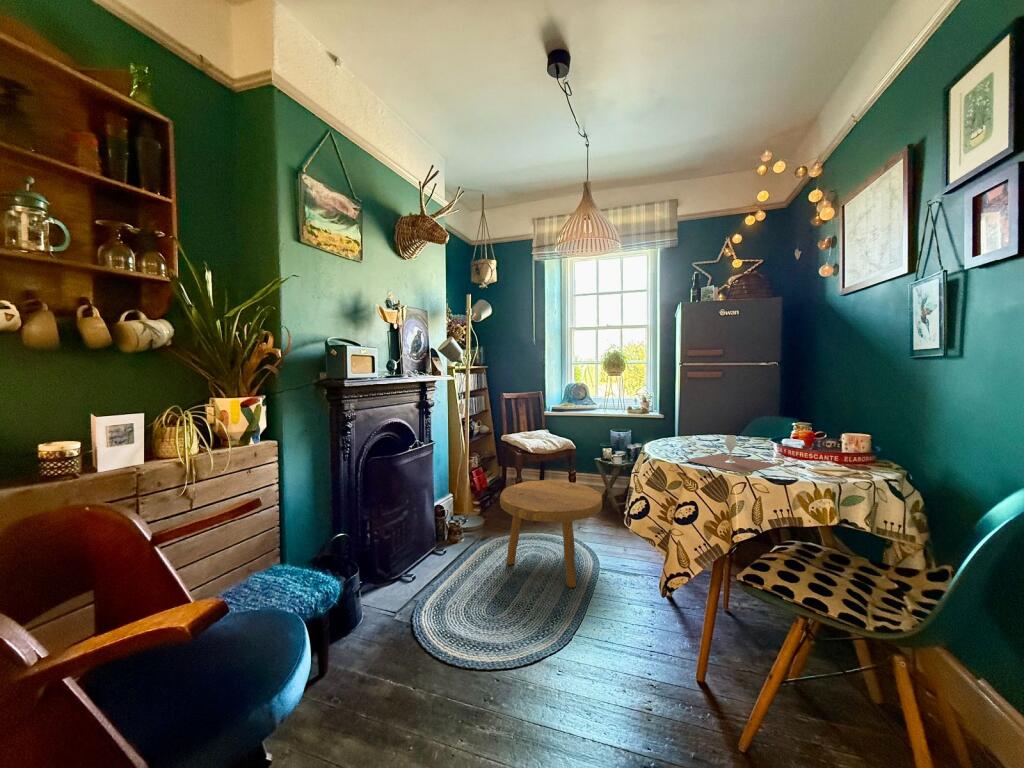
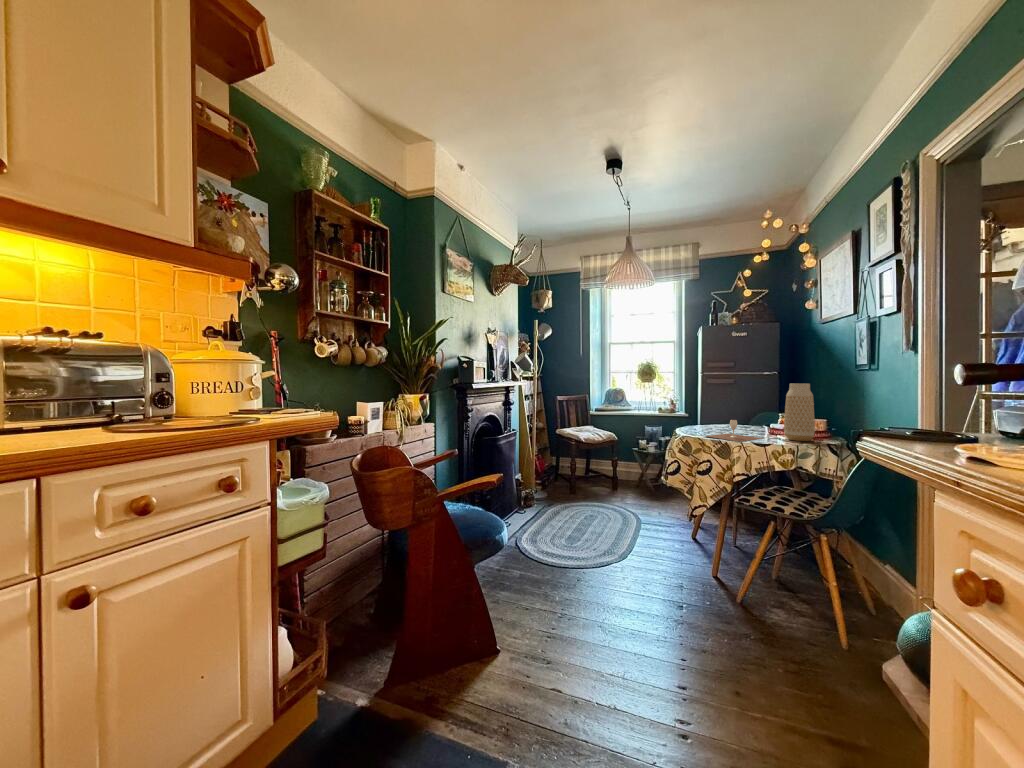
vase: none [811,378,862,472] -> present [784,384,815,441]
footstool: present [500,480,602,588] -> none [568,461,644,533]

